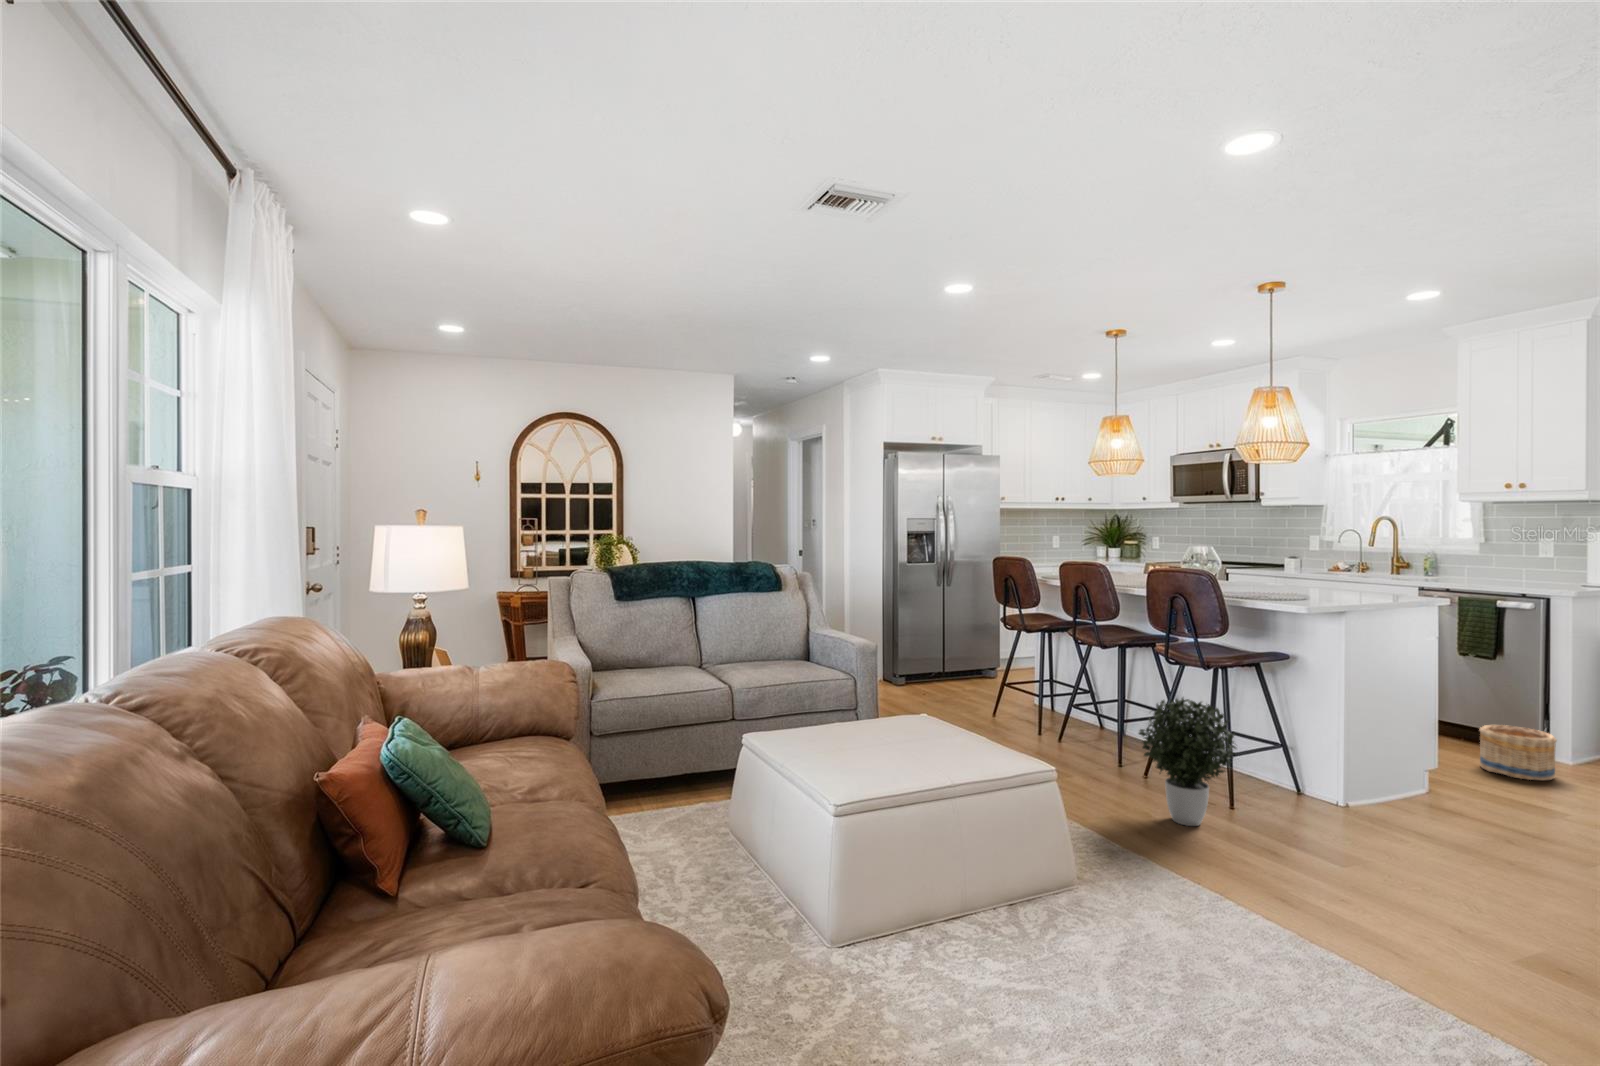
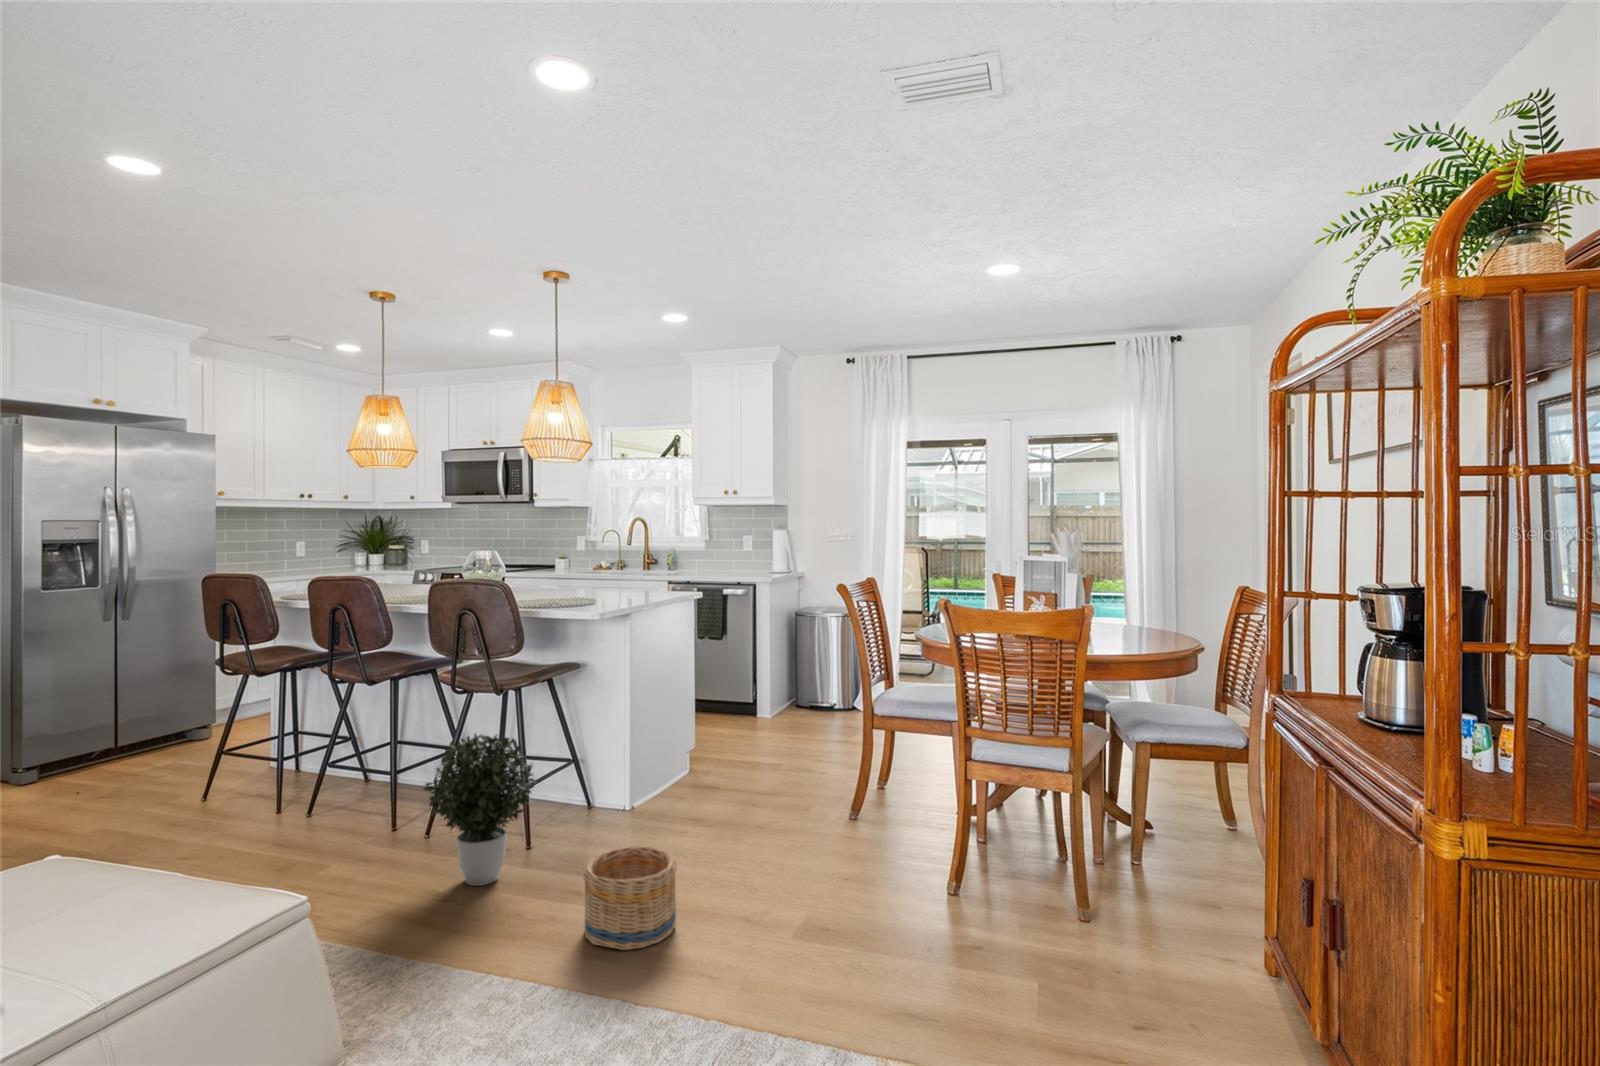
basket: present [1479,725,1557,781] -> present [583,847,677,950]

